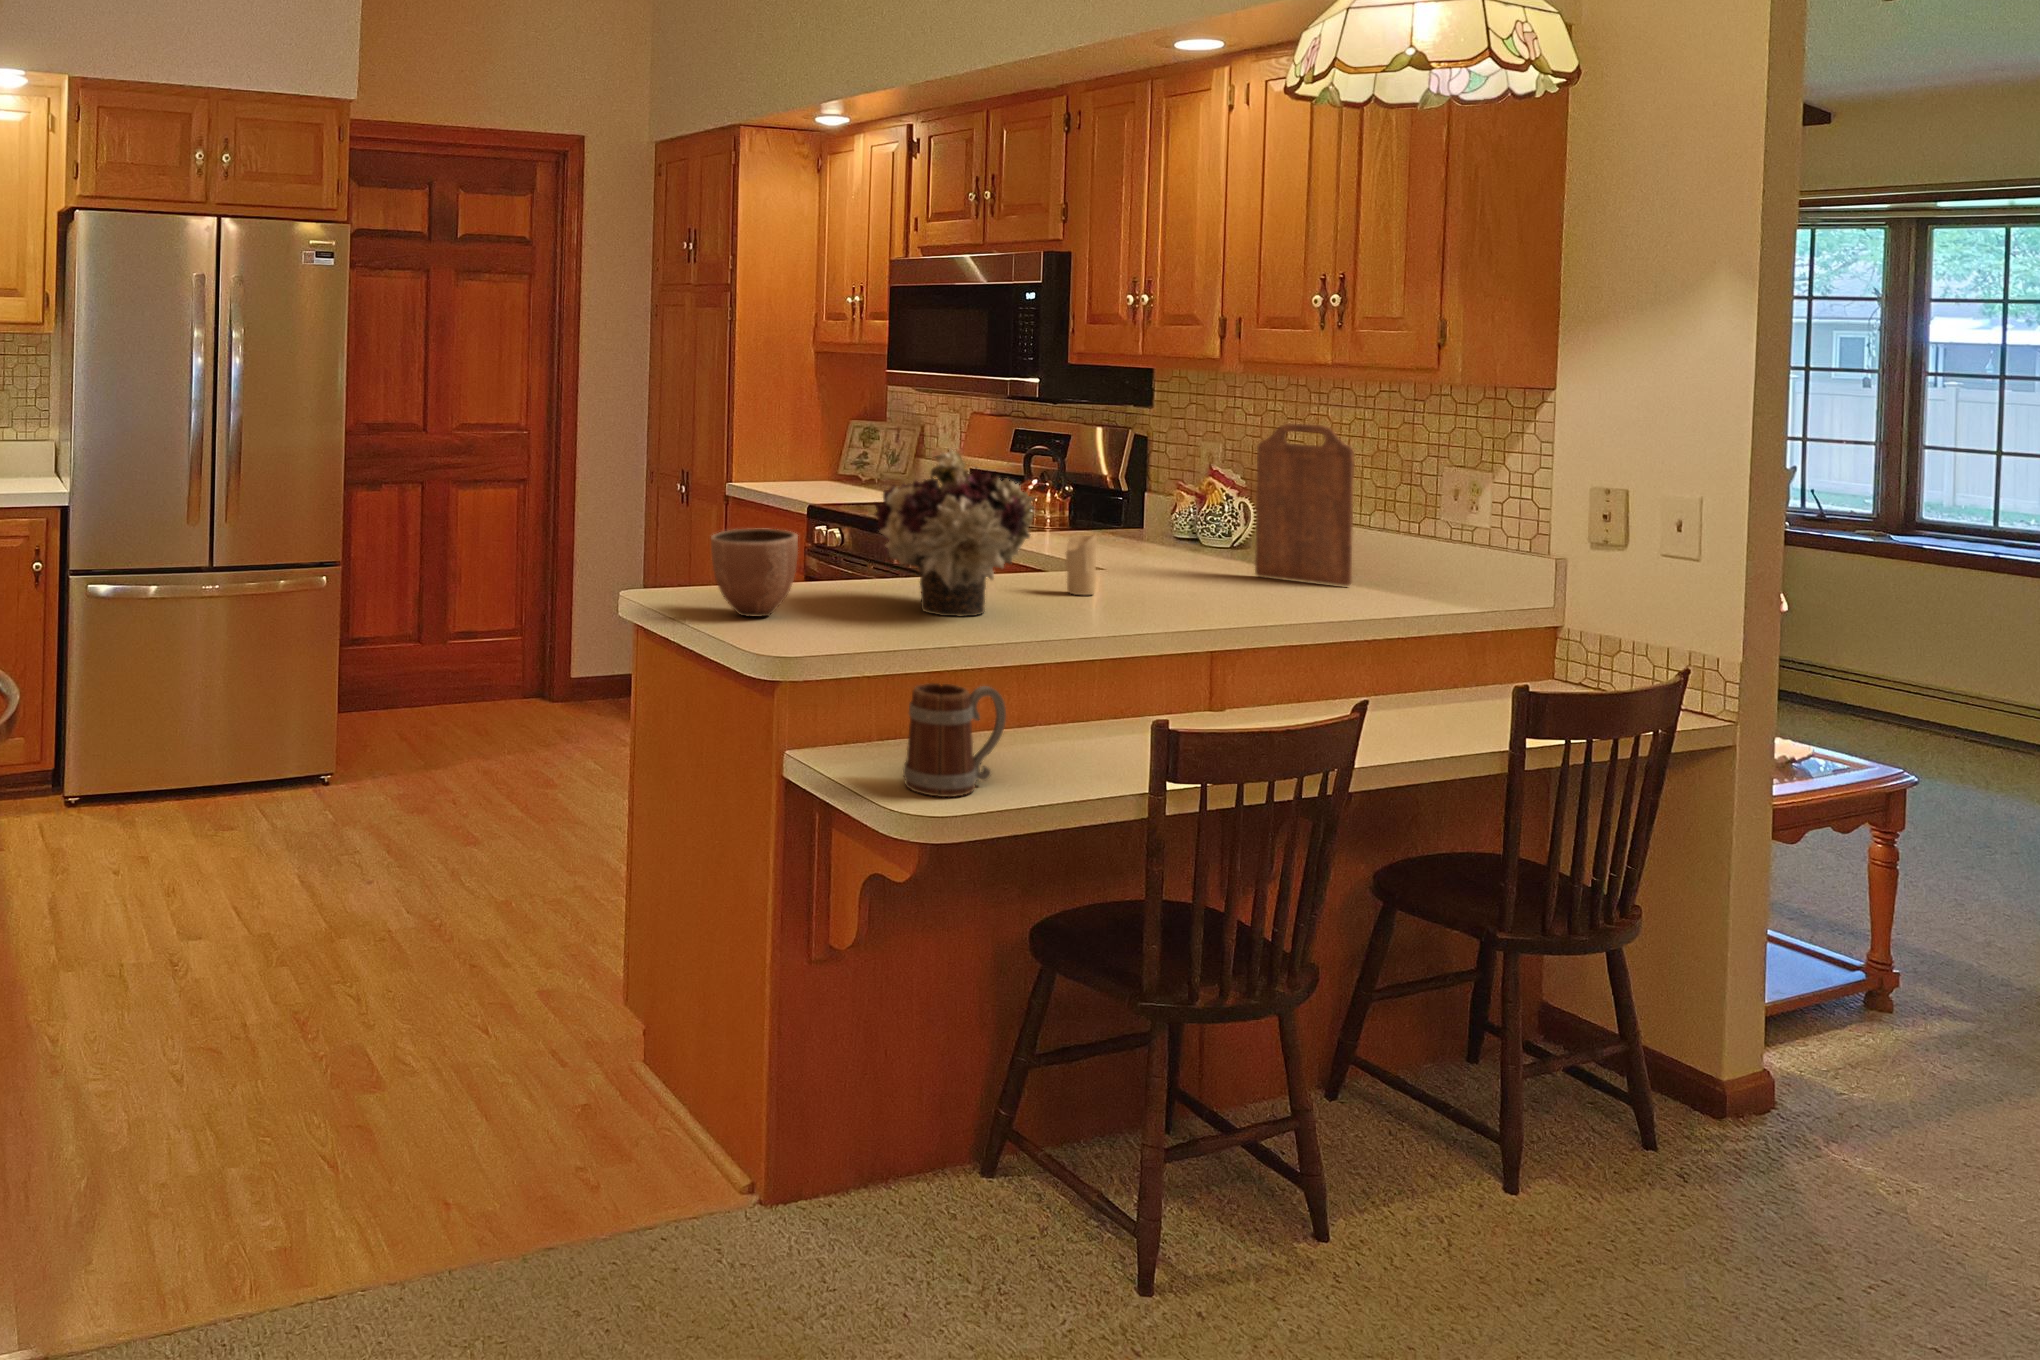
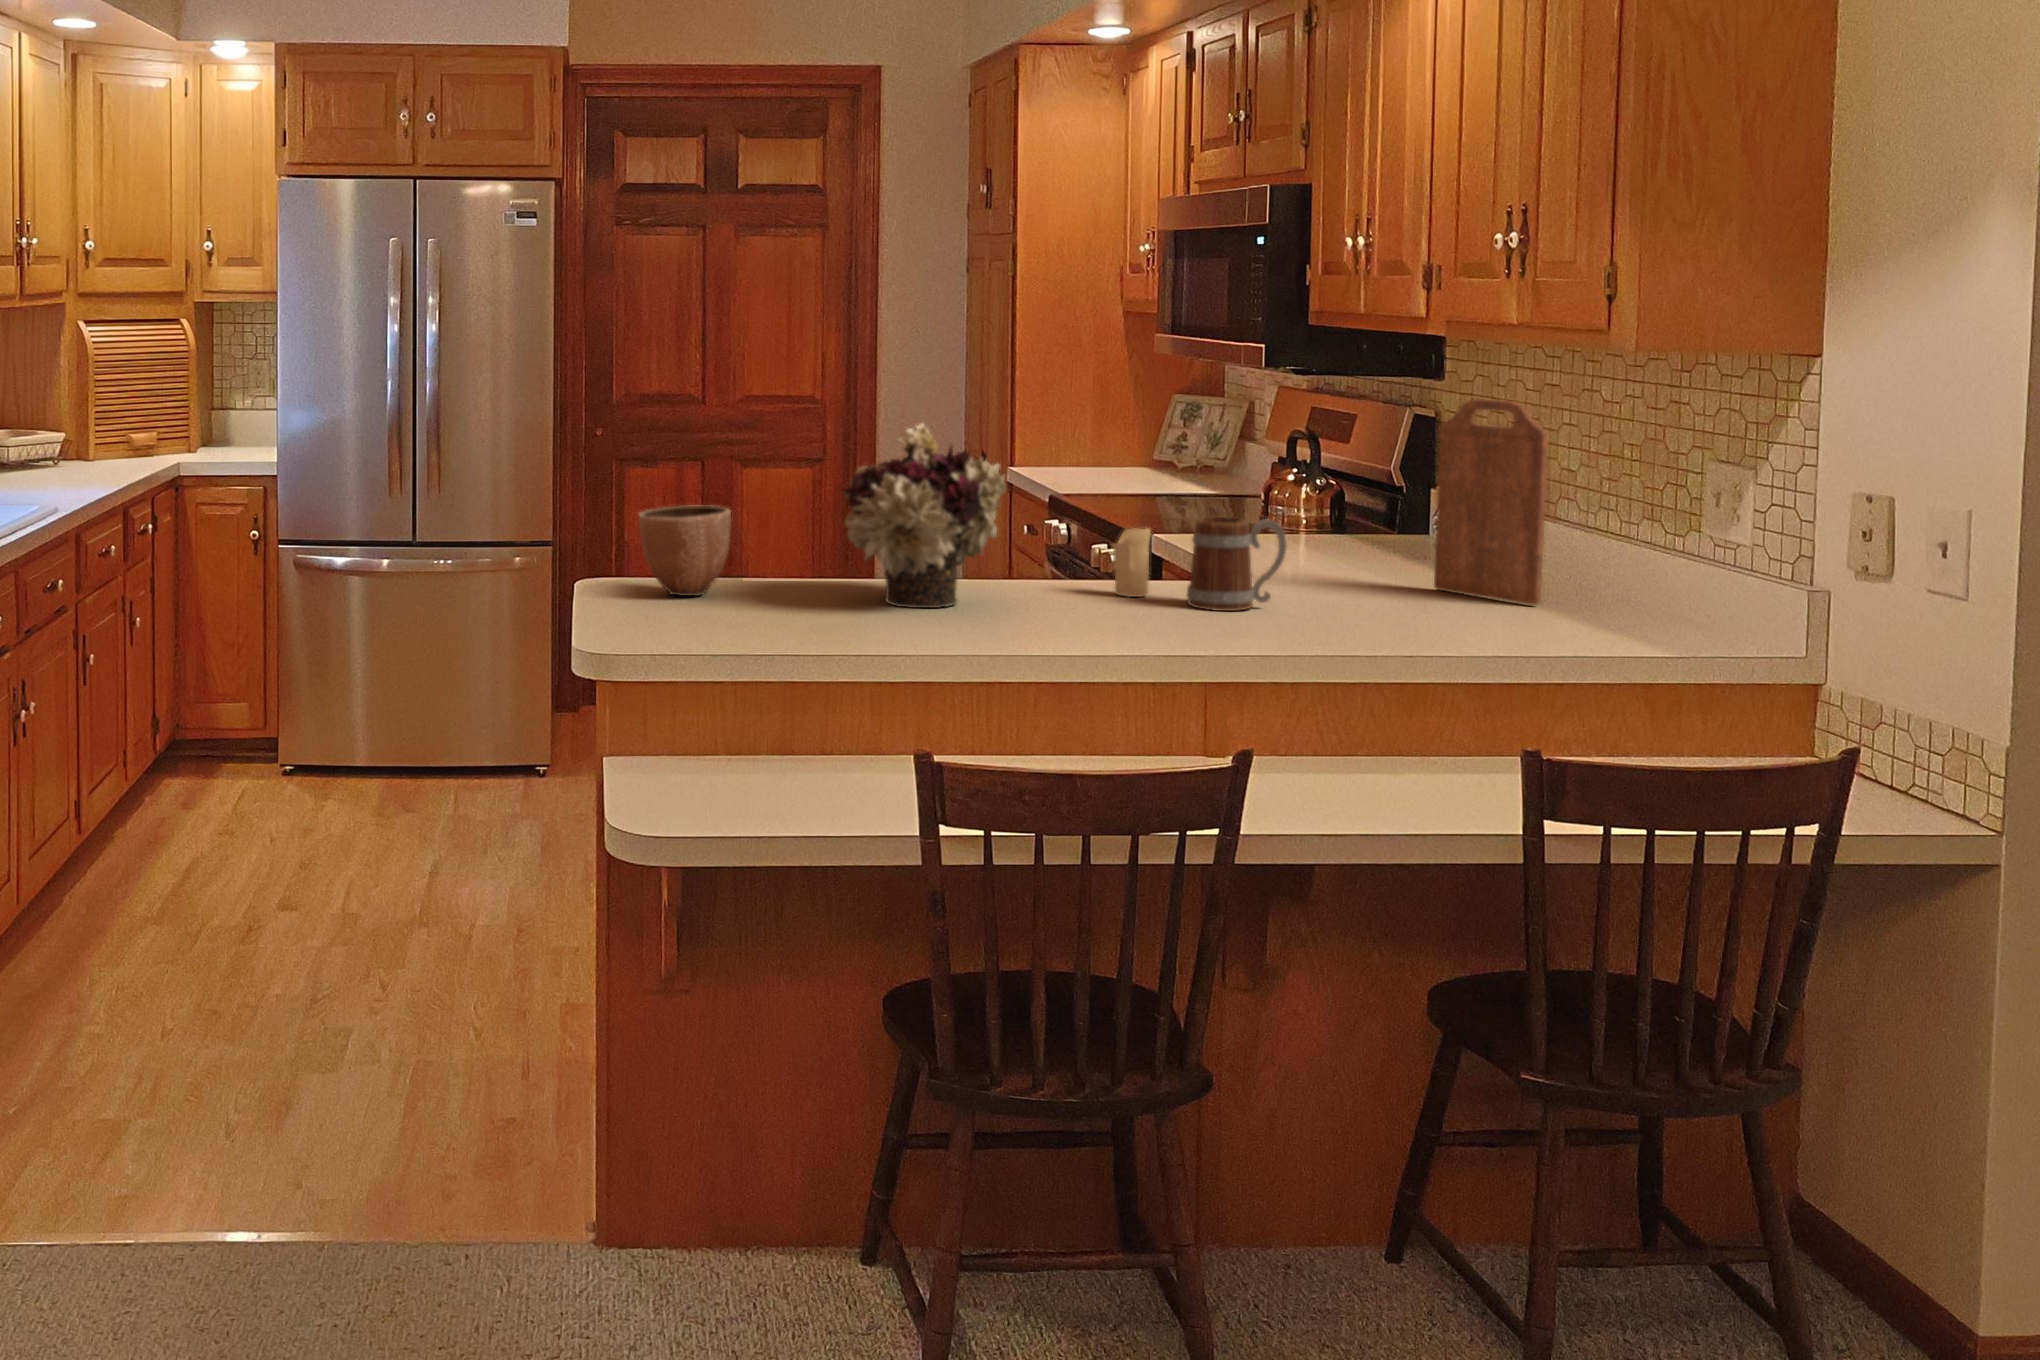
mug: present [903,683,1006,797] -> present [1187,517,1287,611]

